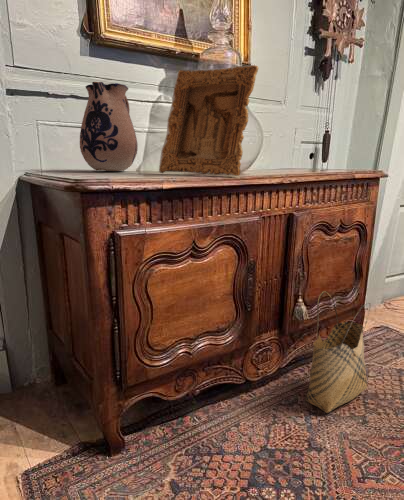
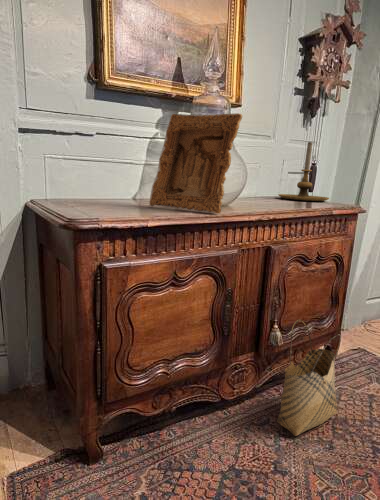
ceramic pitcher: present [80,82,138,171] -> none [81,123,132,201]
candle holder: none [291,105,346,169] -> present [278,142,329,201]

